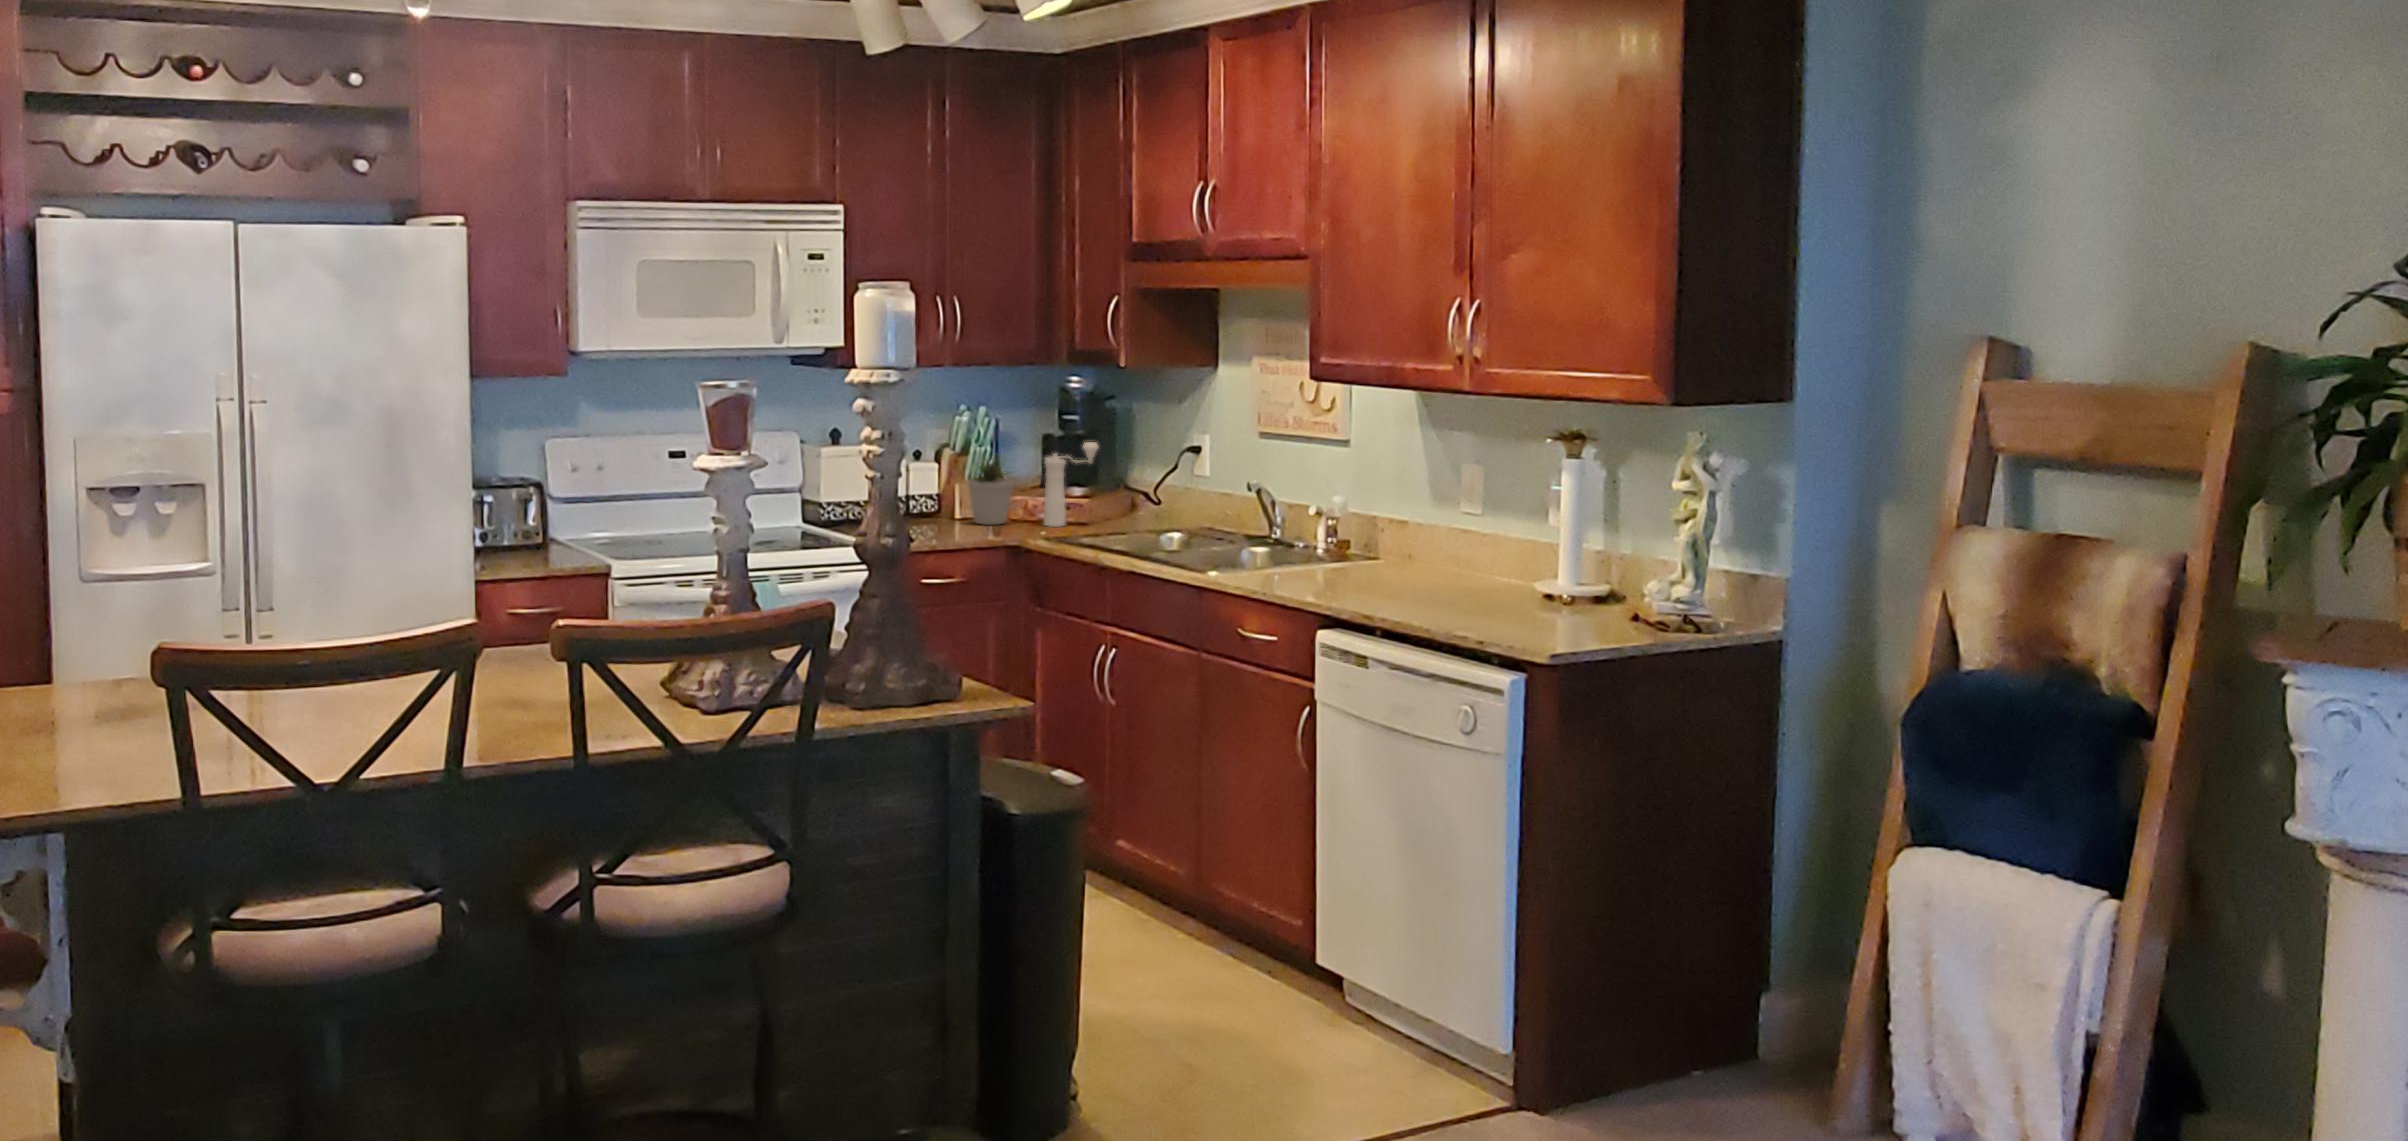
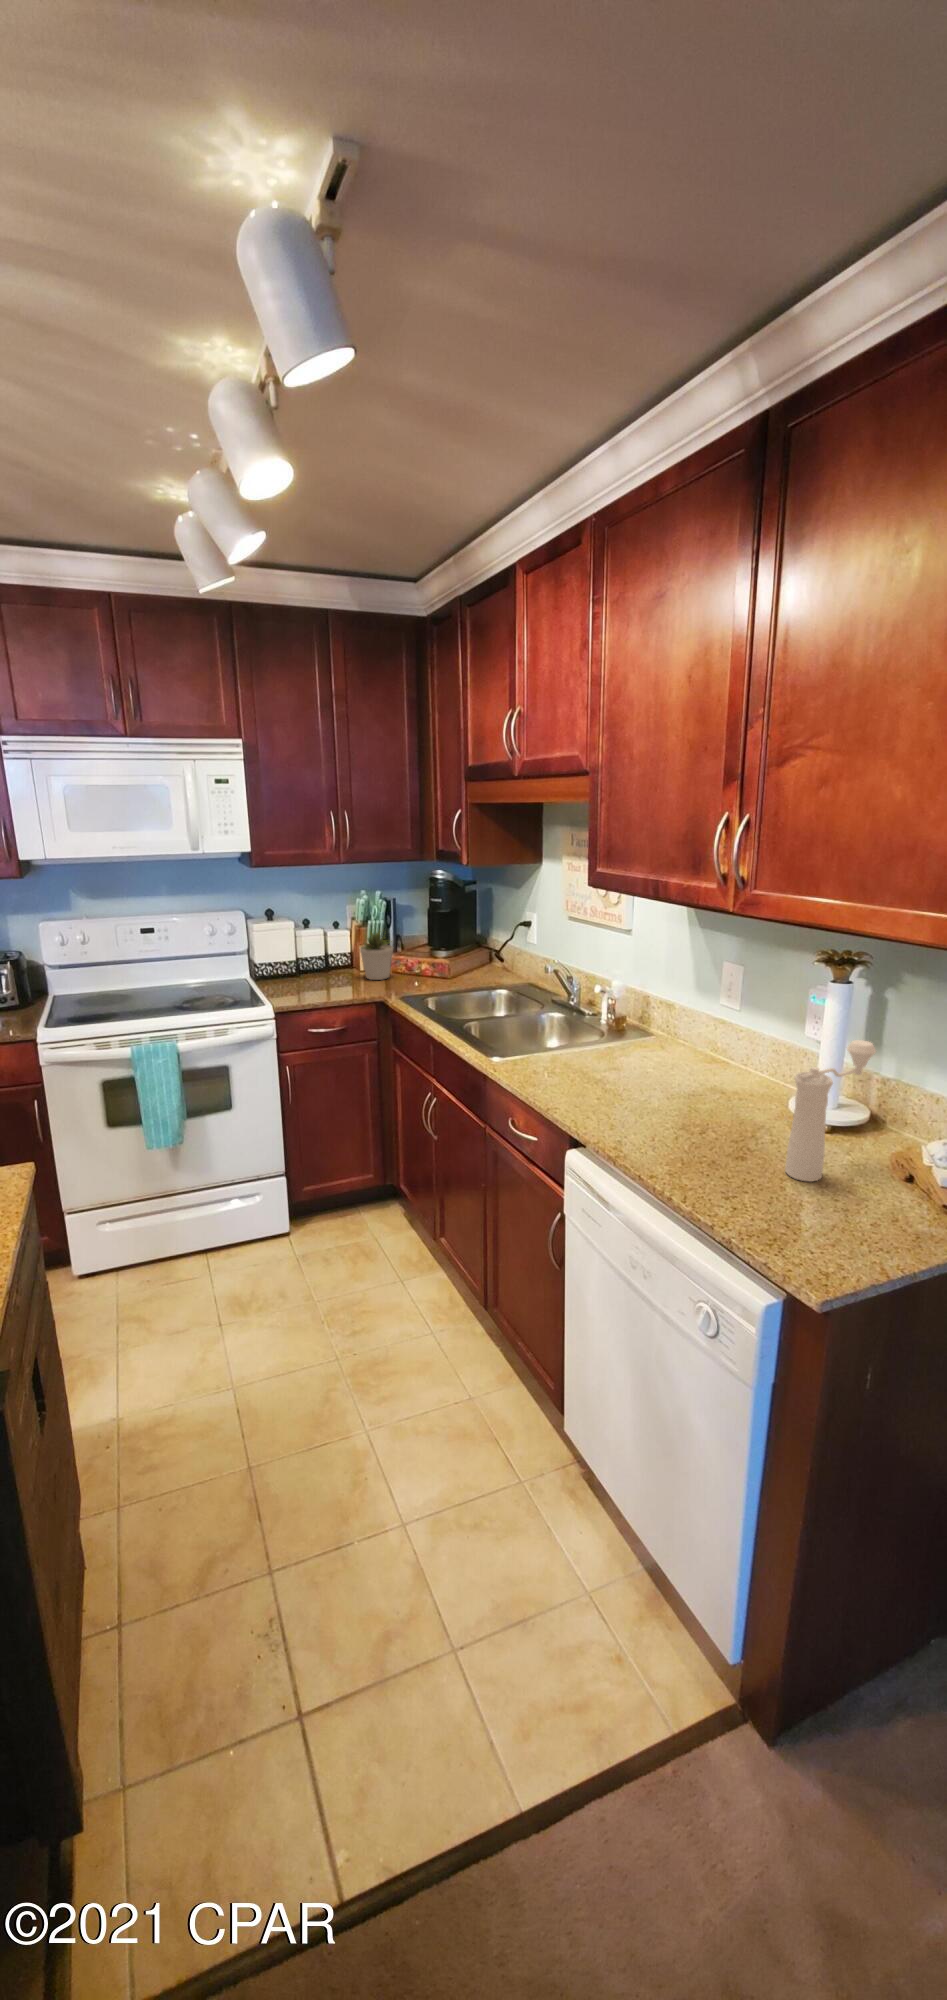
pepper mill: present [1044,442,1098,527] -> present [785,1040,876,1181]

